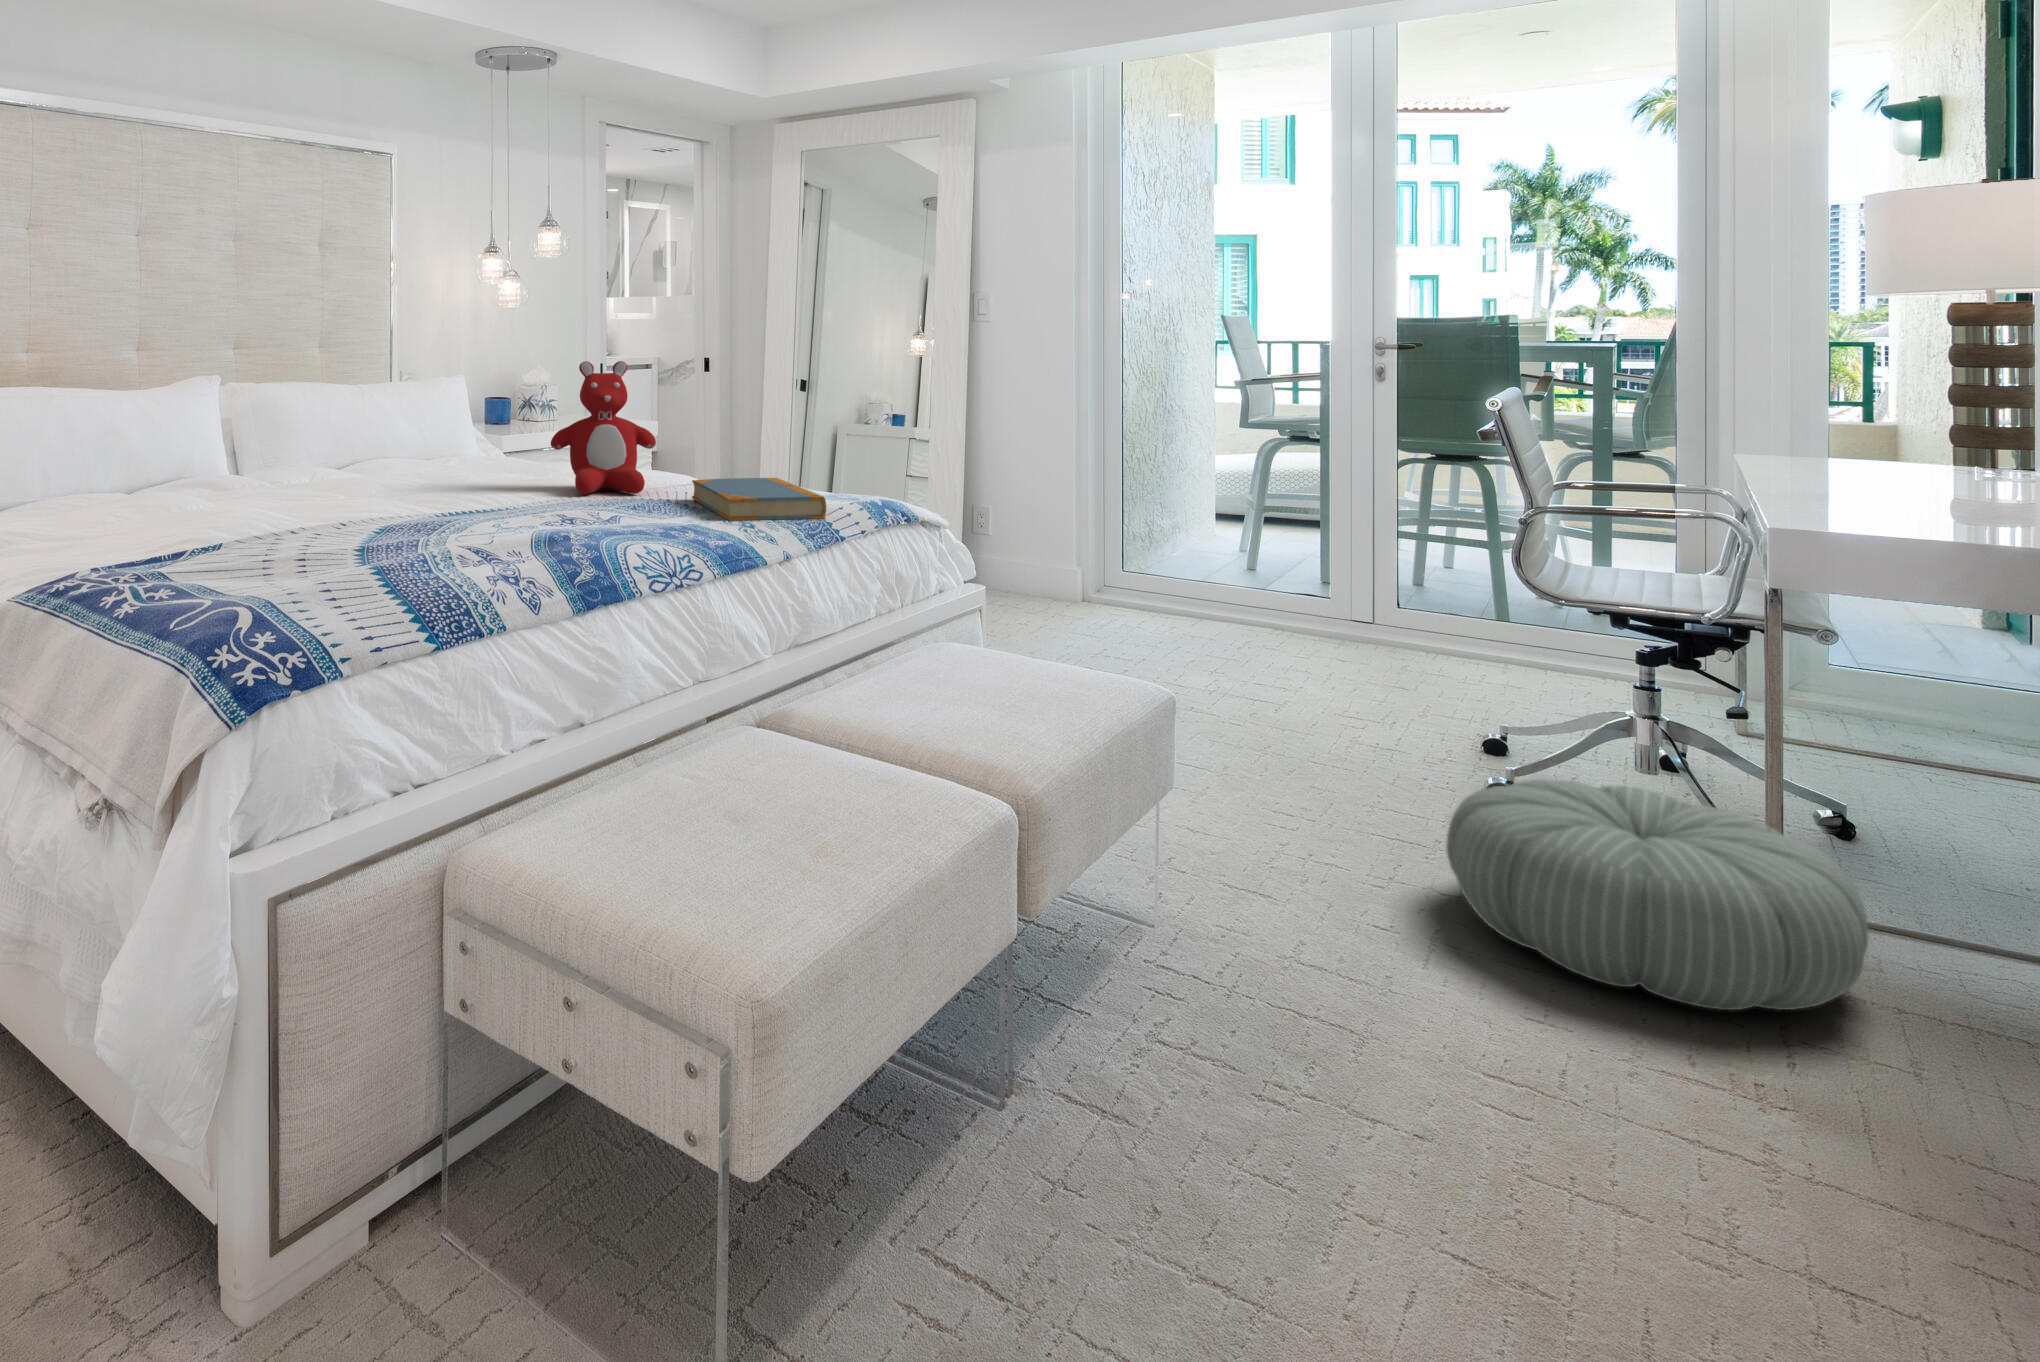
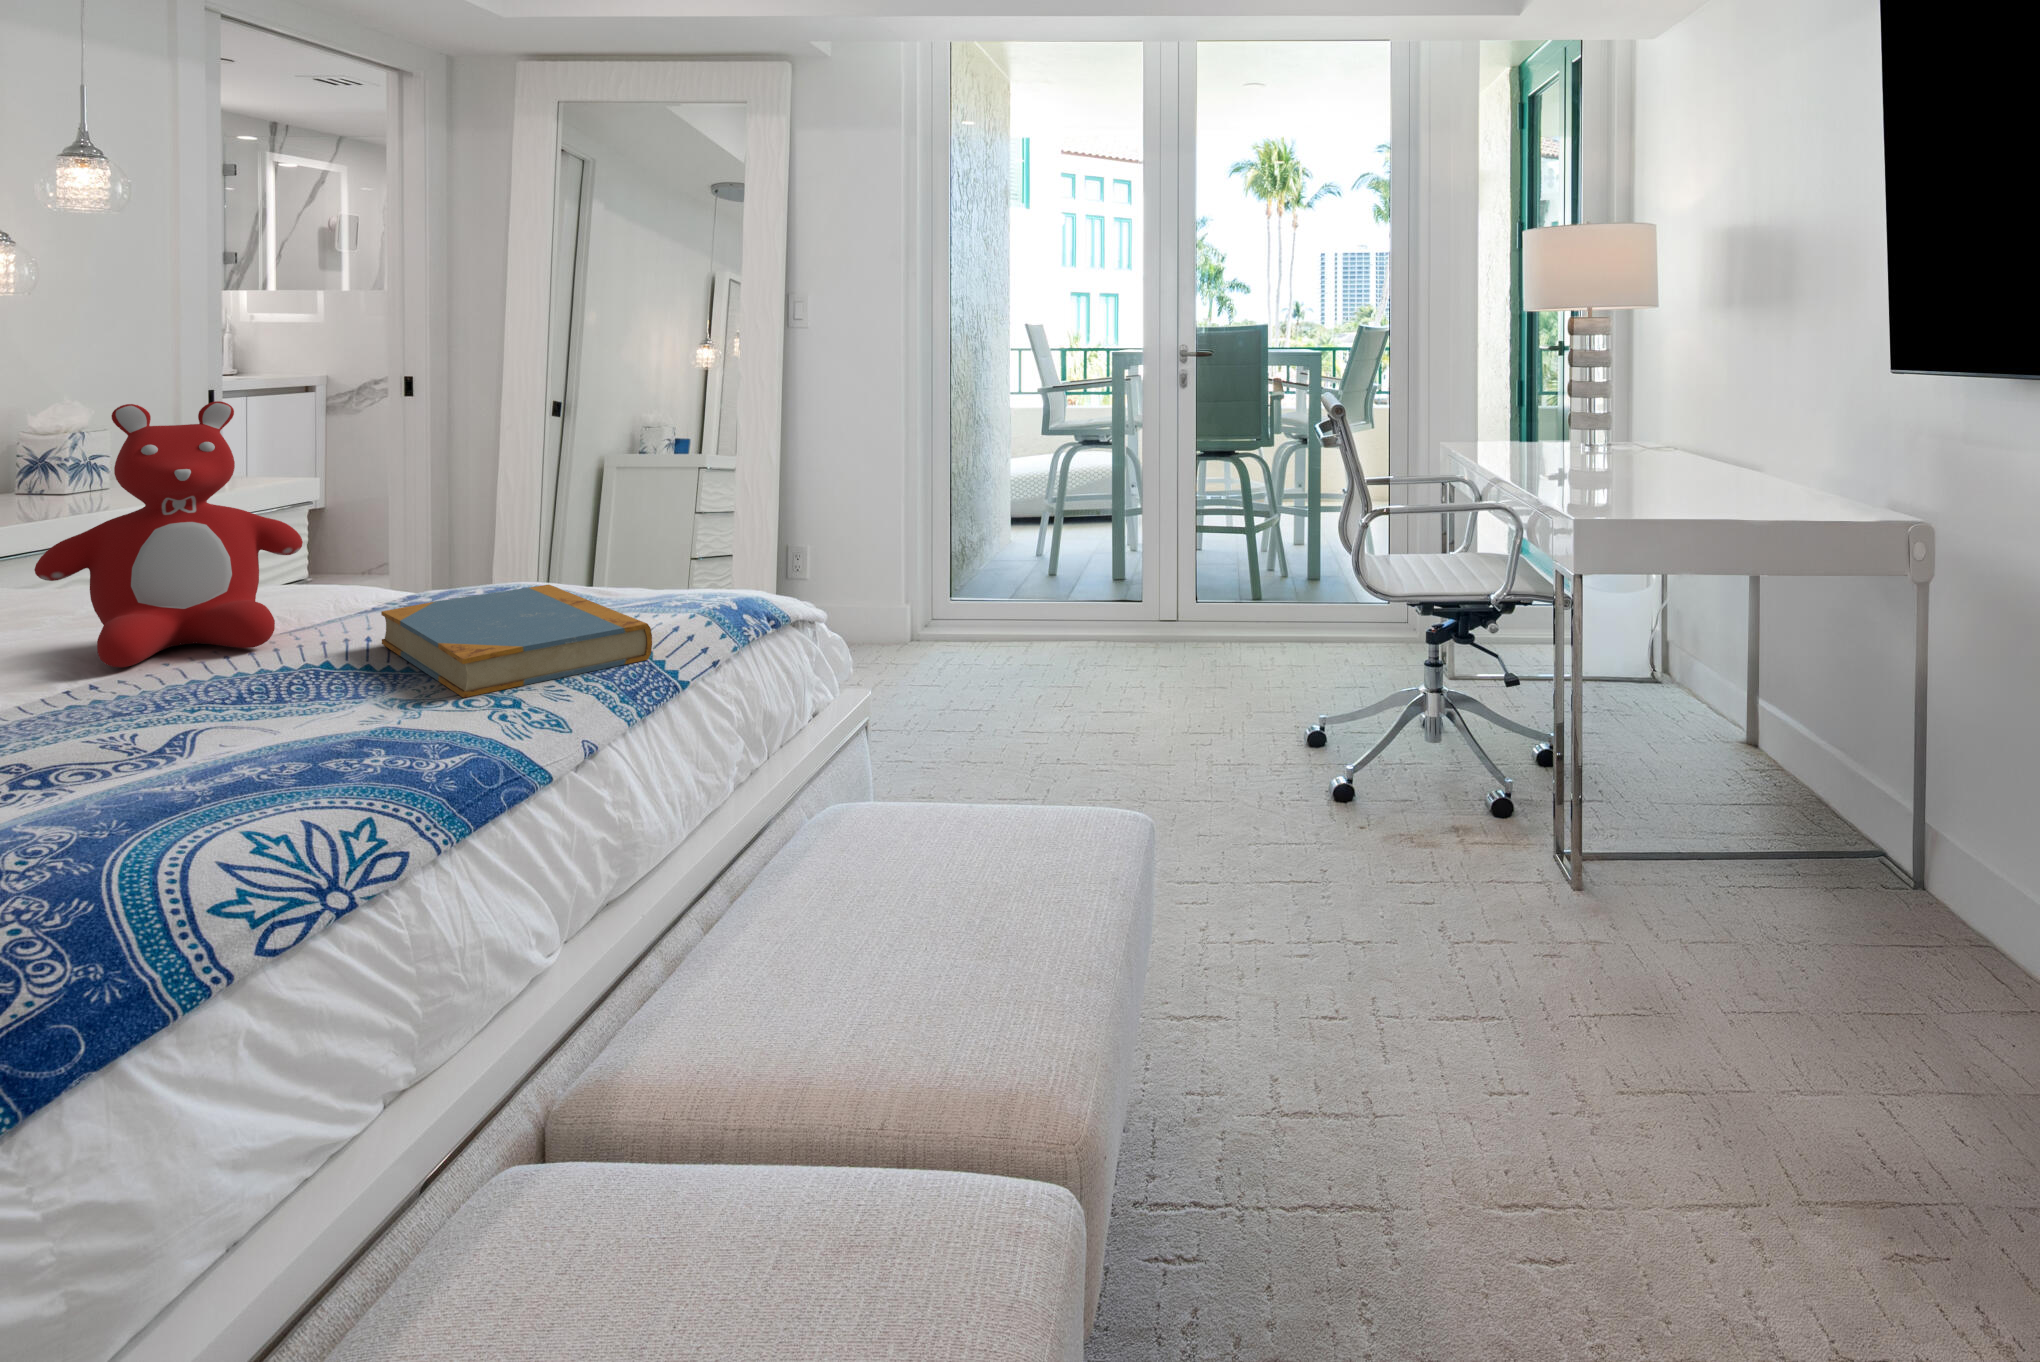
pouf: present [1446,779,1869,1010] -> none [1364,782,1683,1017]

